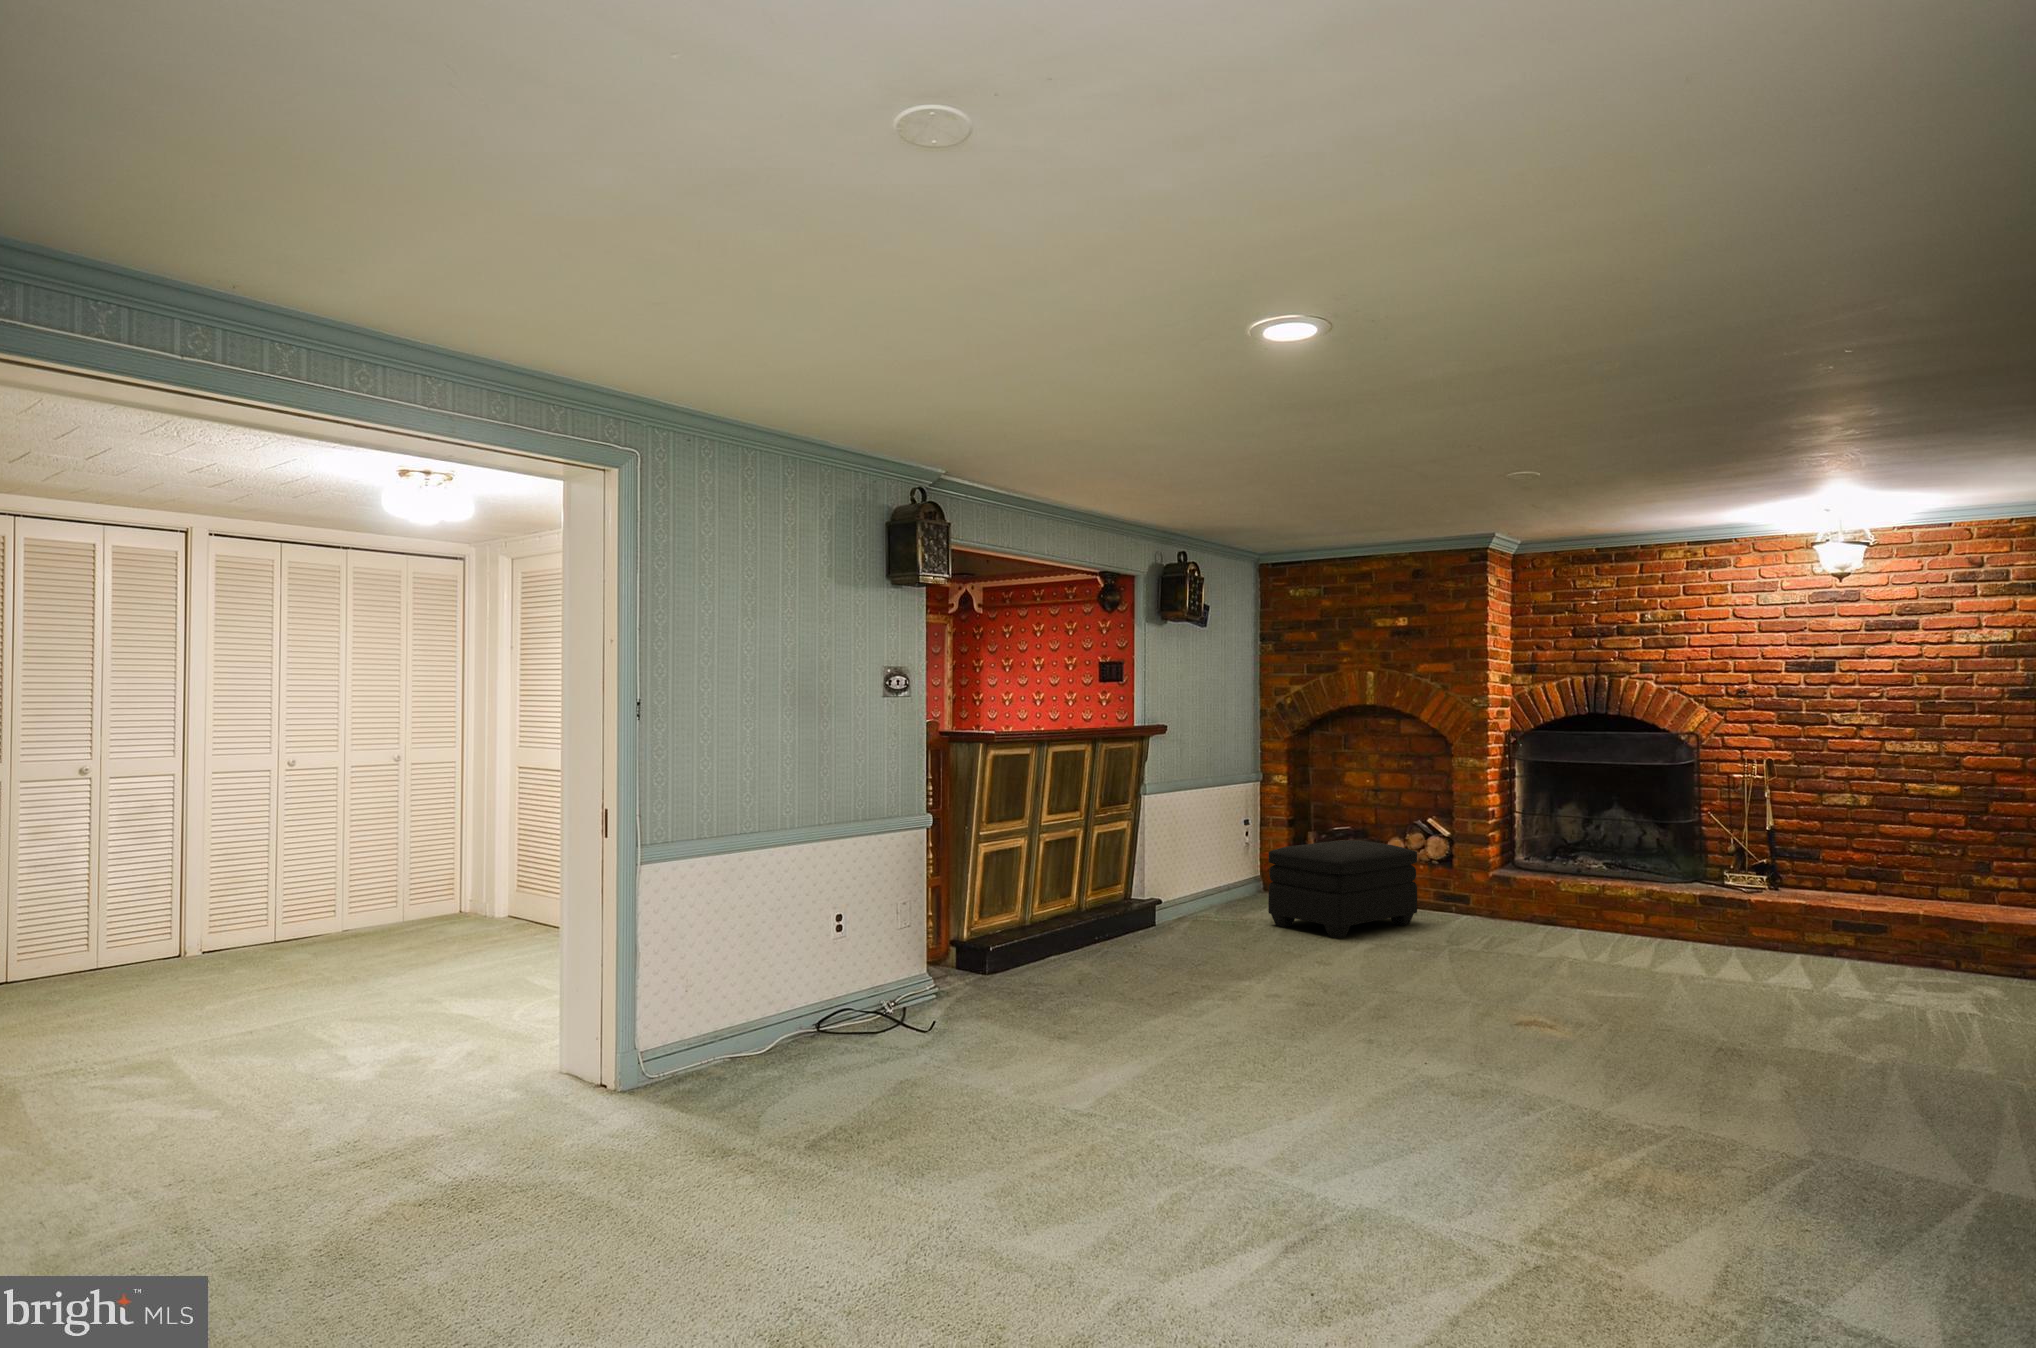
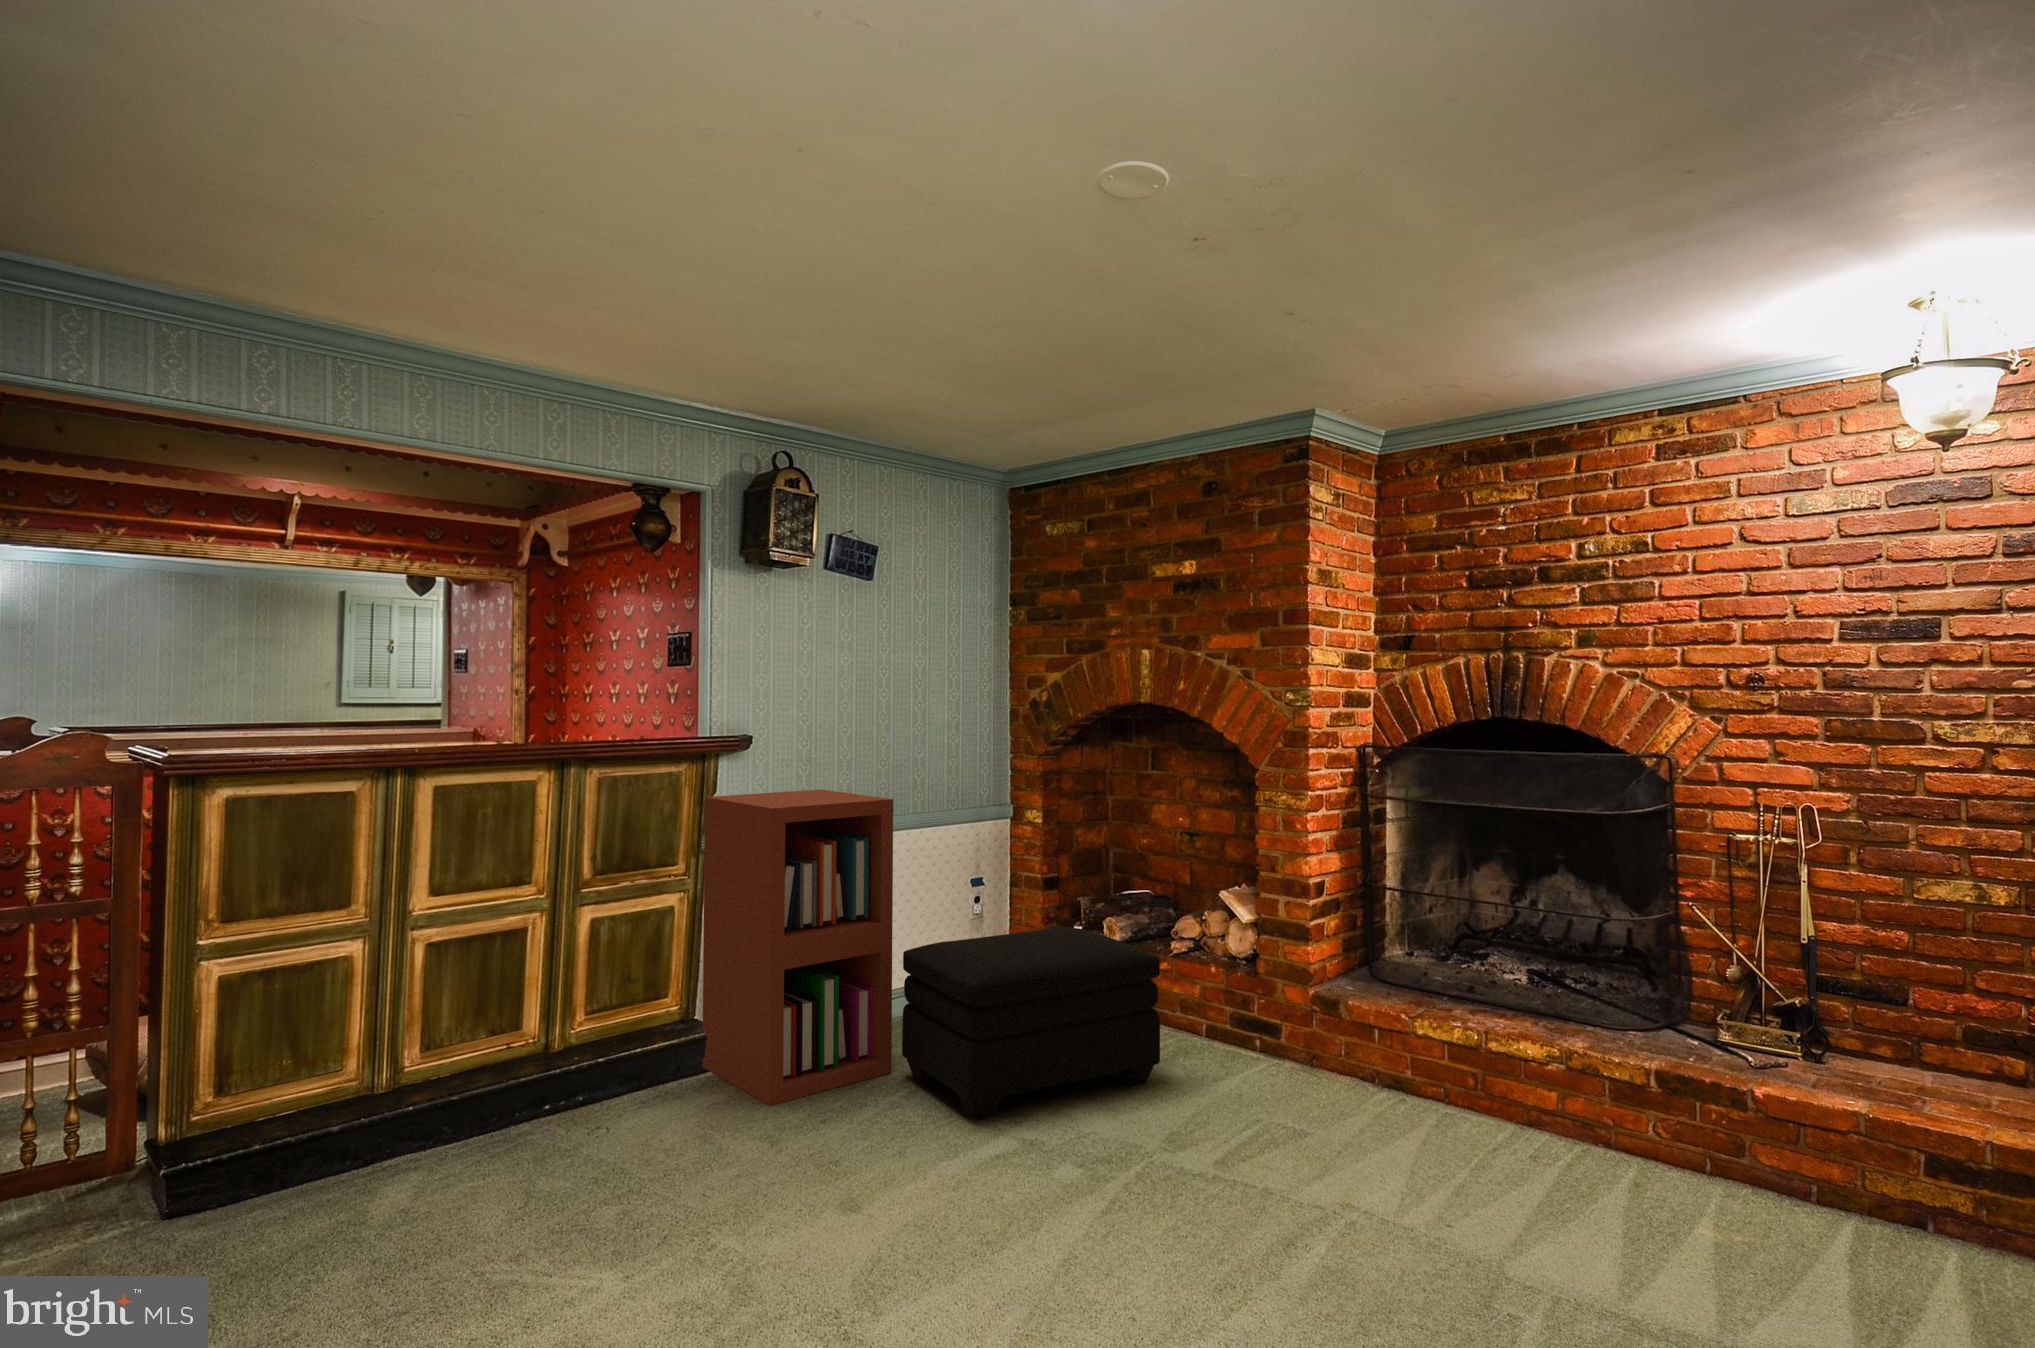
bookshelf: none [1146,759,1260,937] -> present [702,789,893,1106]

